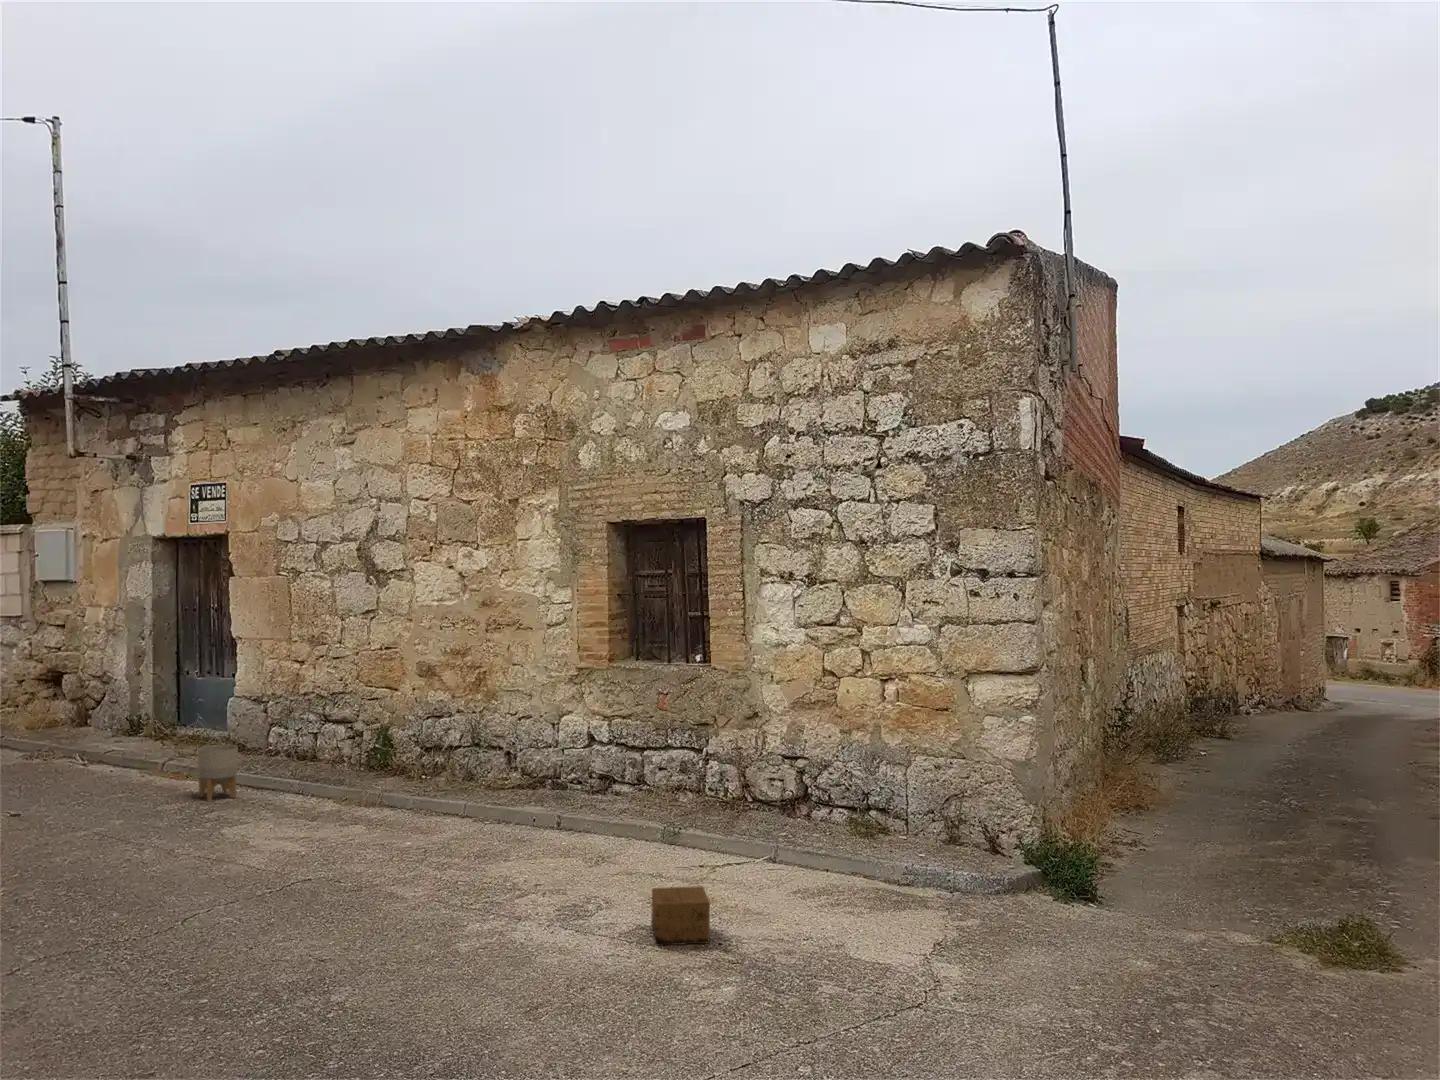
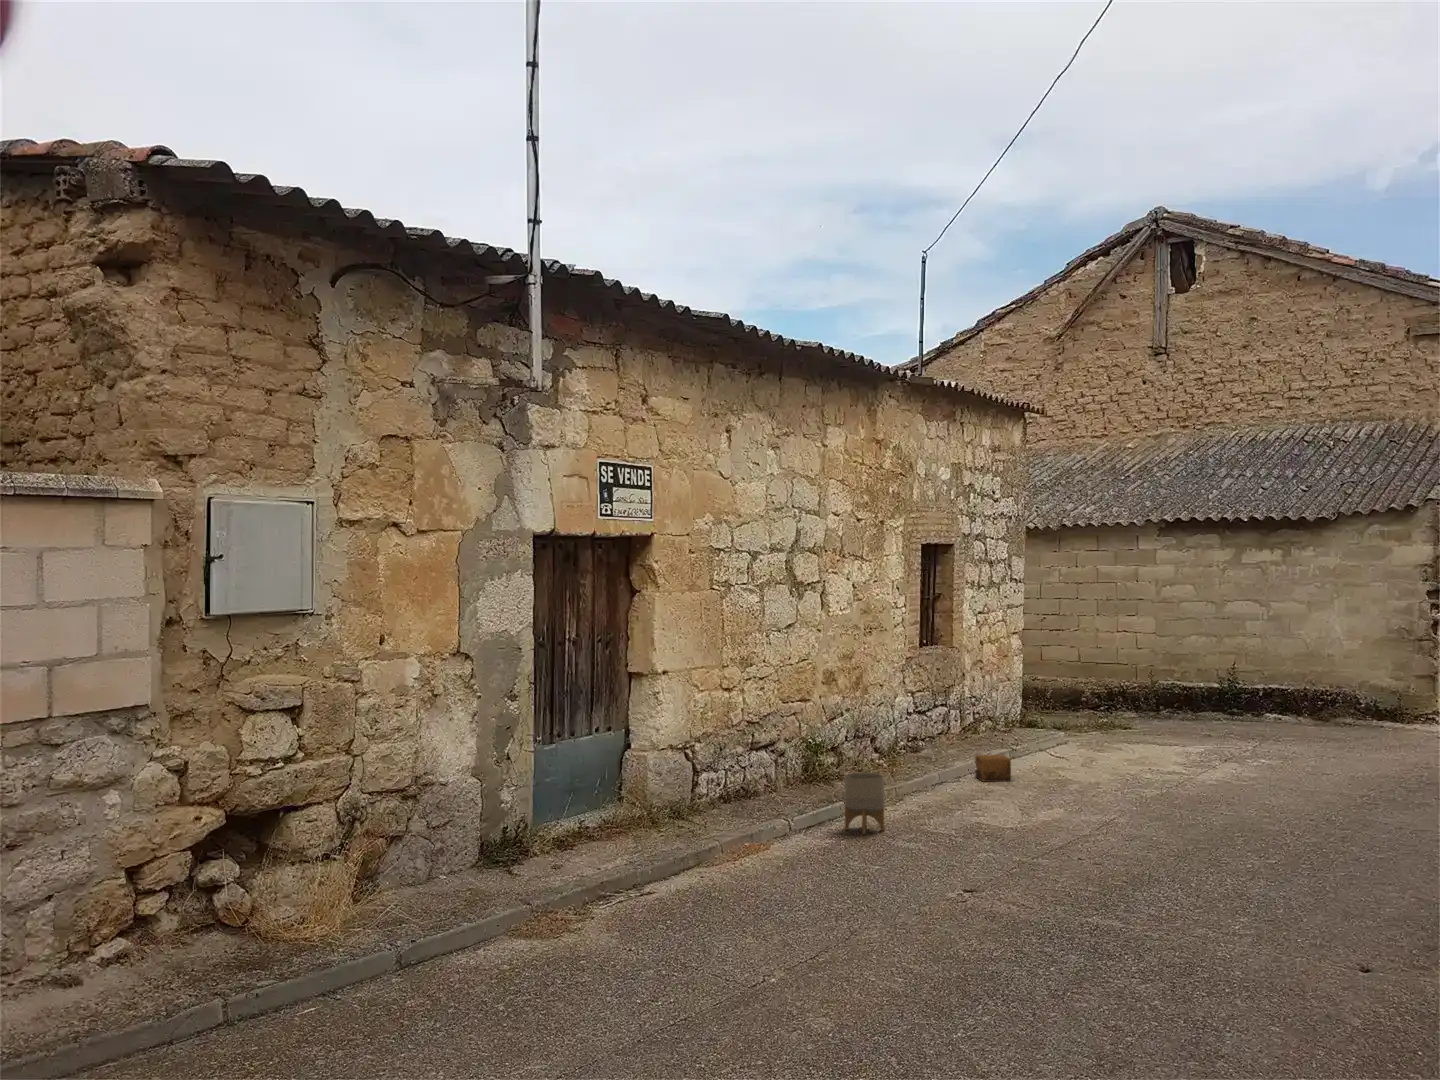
cardboard box: present [651,886,710,945] -> present [975,755,1011,782]

